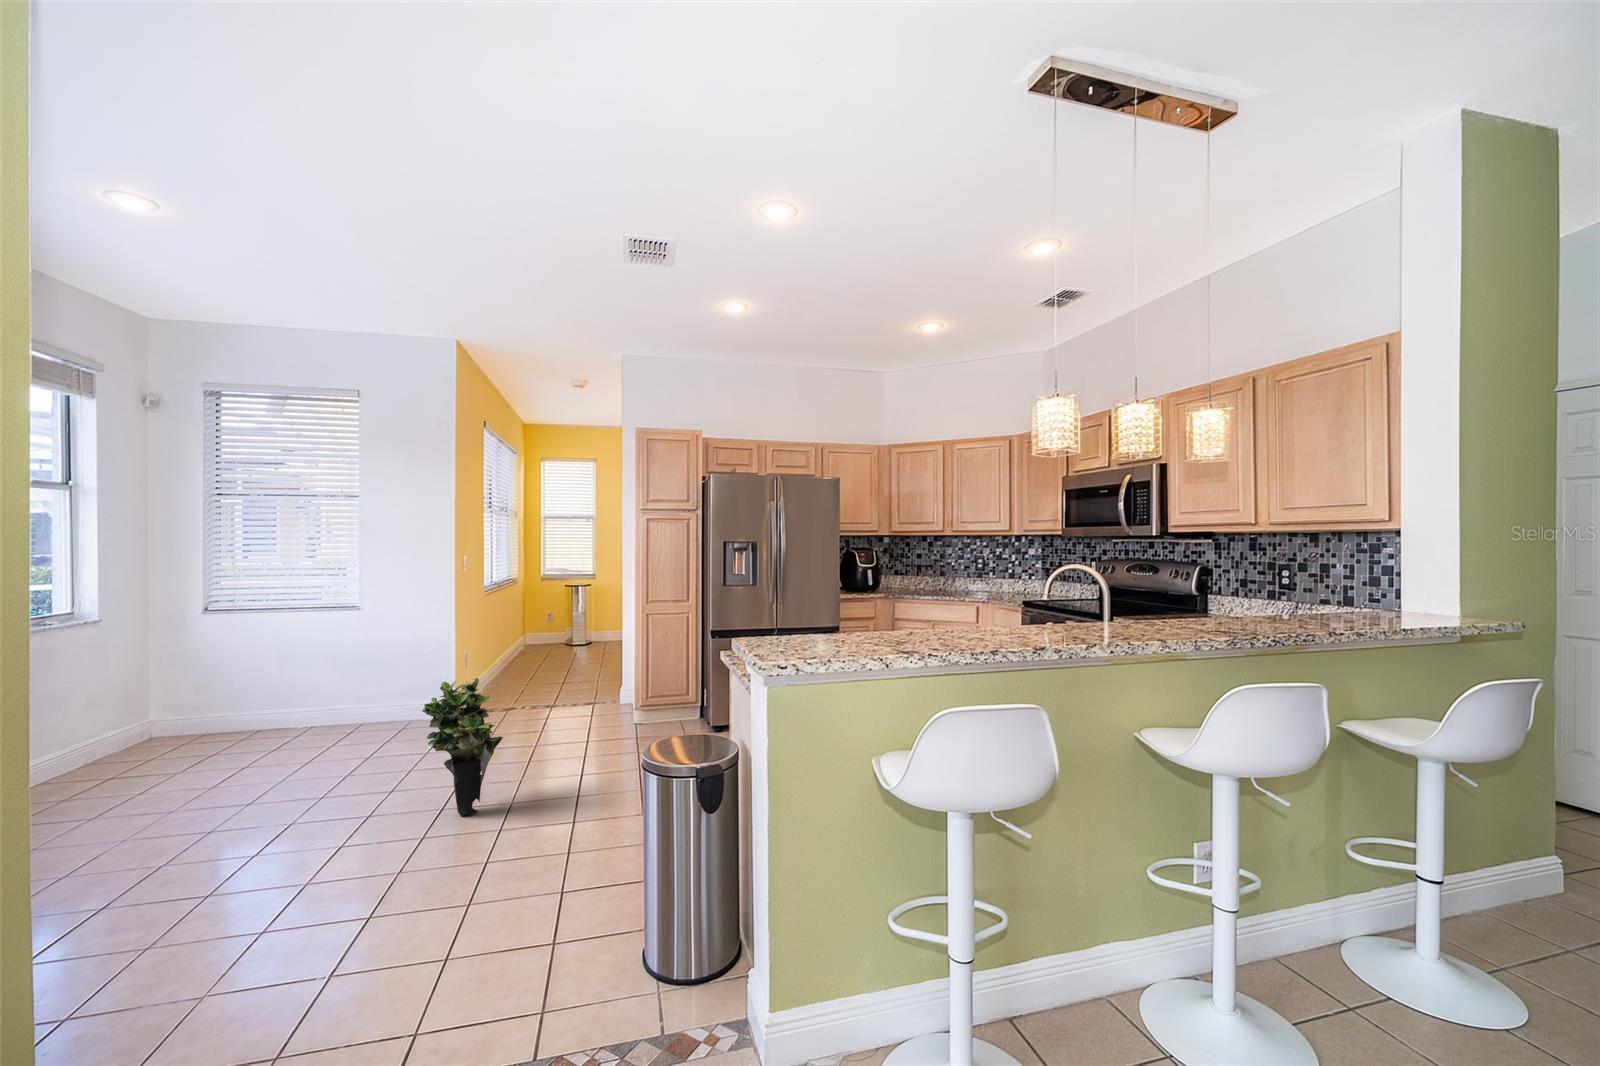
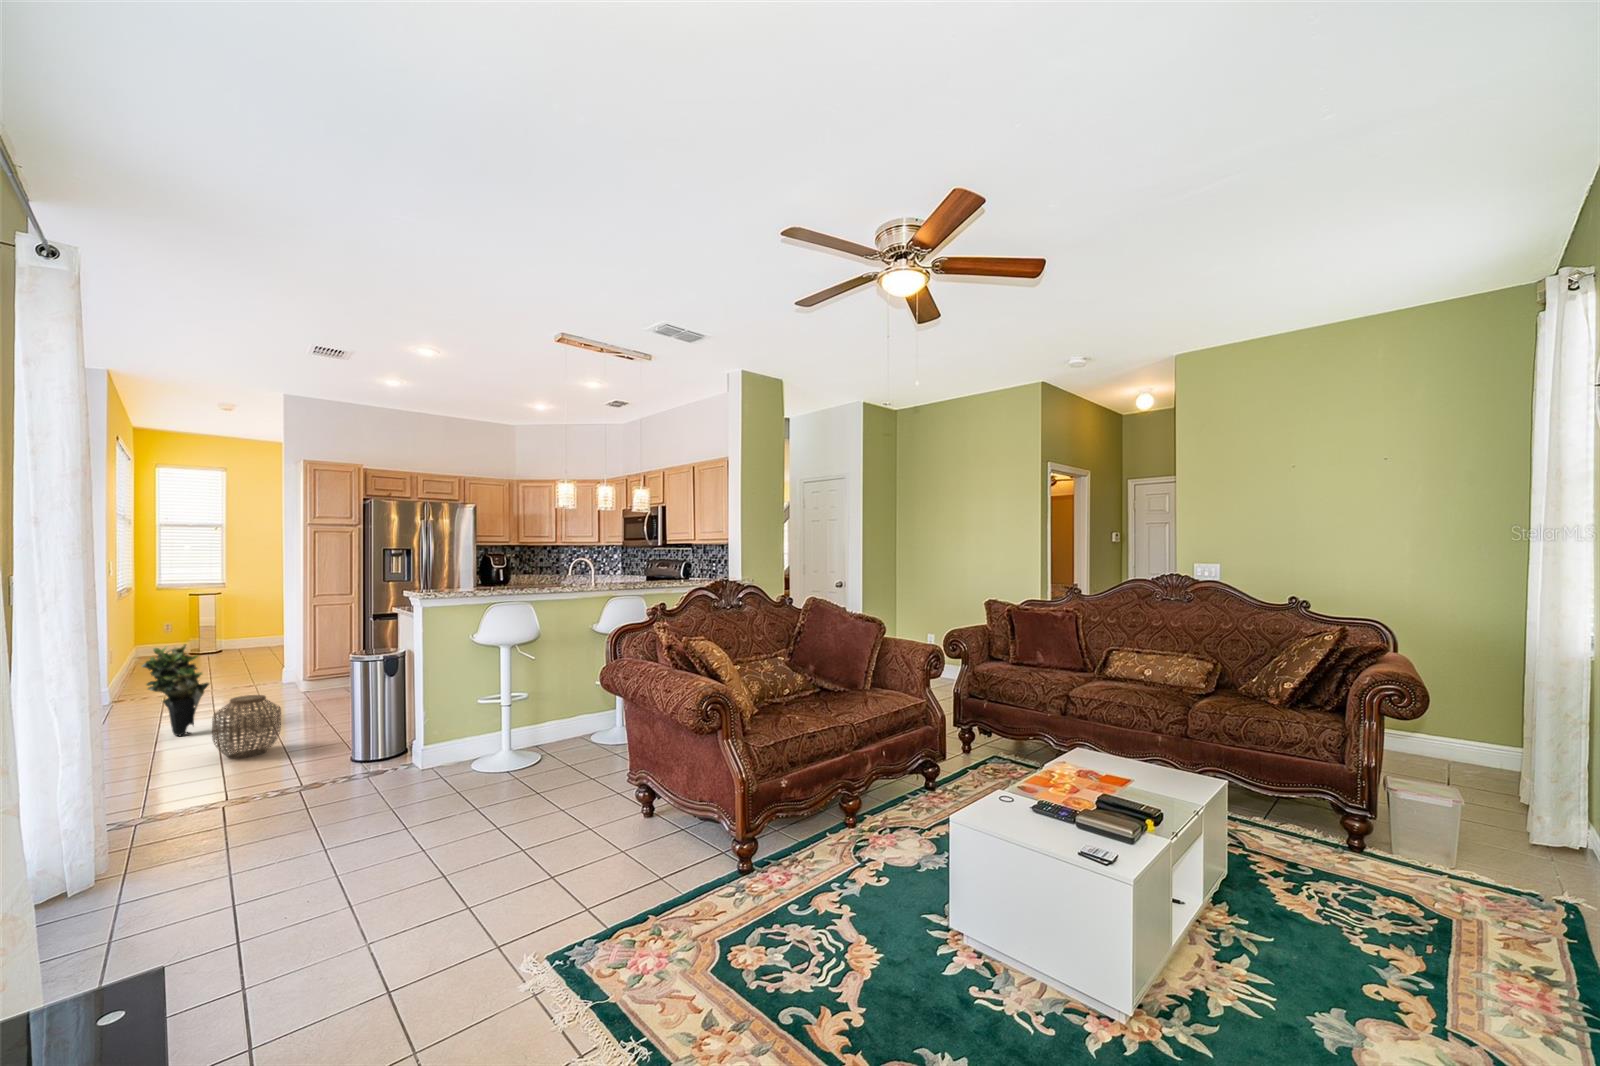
woven basket: none [460,790,559,905] -> present [212,695,281,758]

